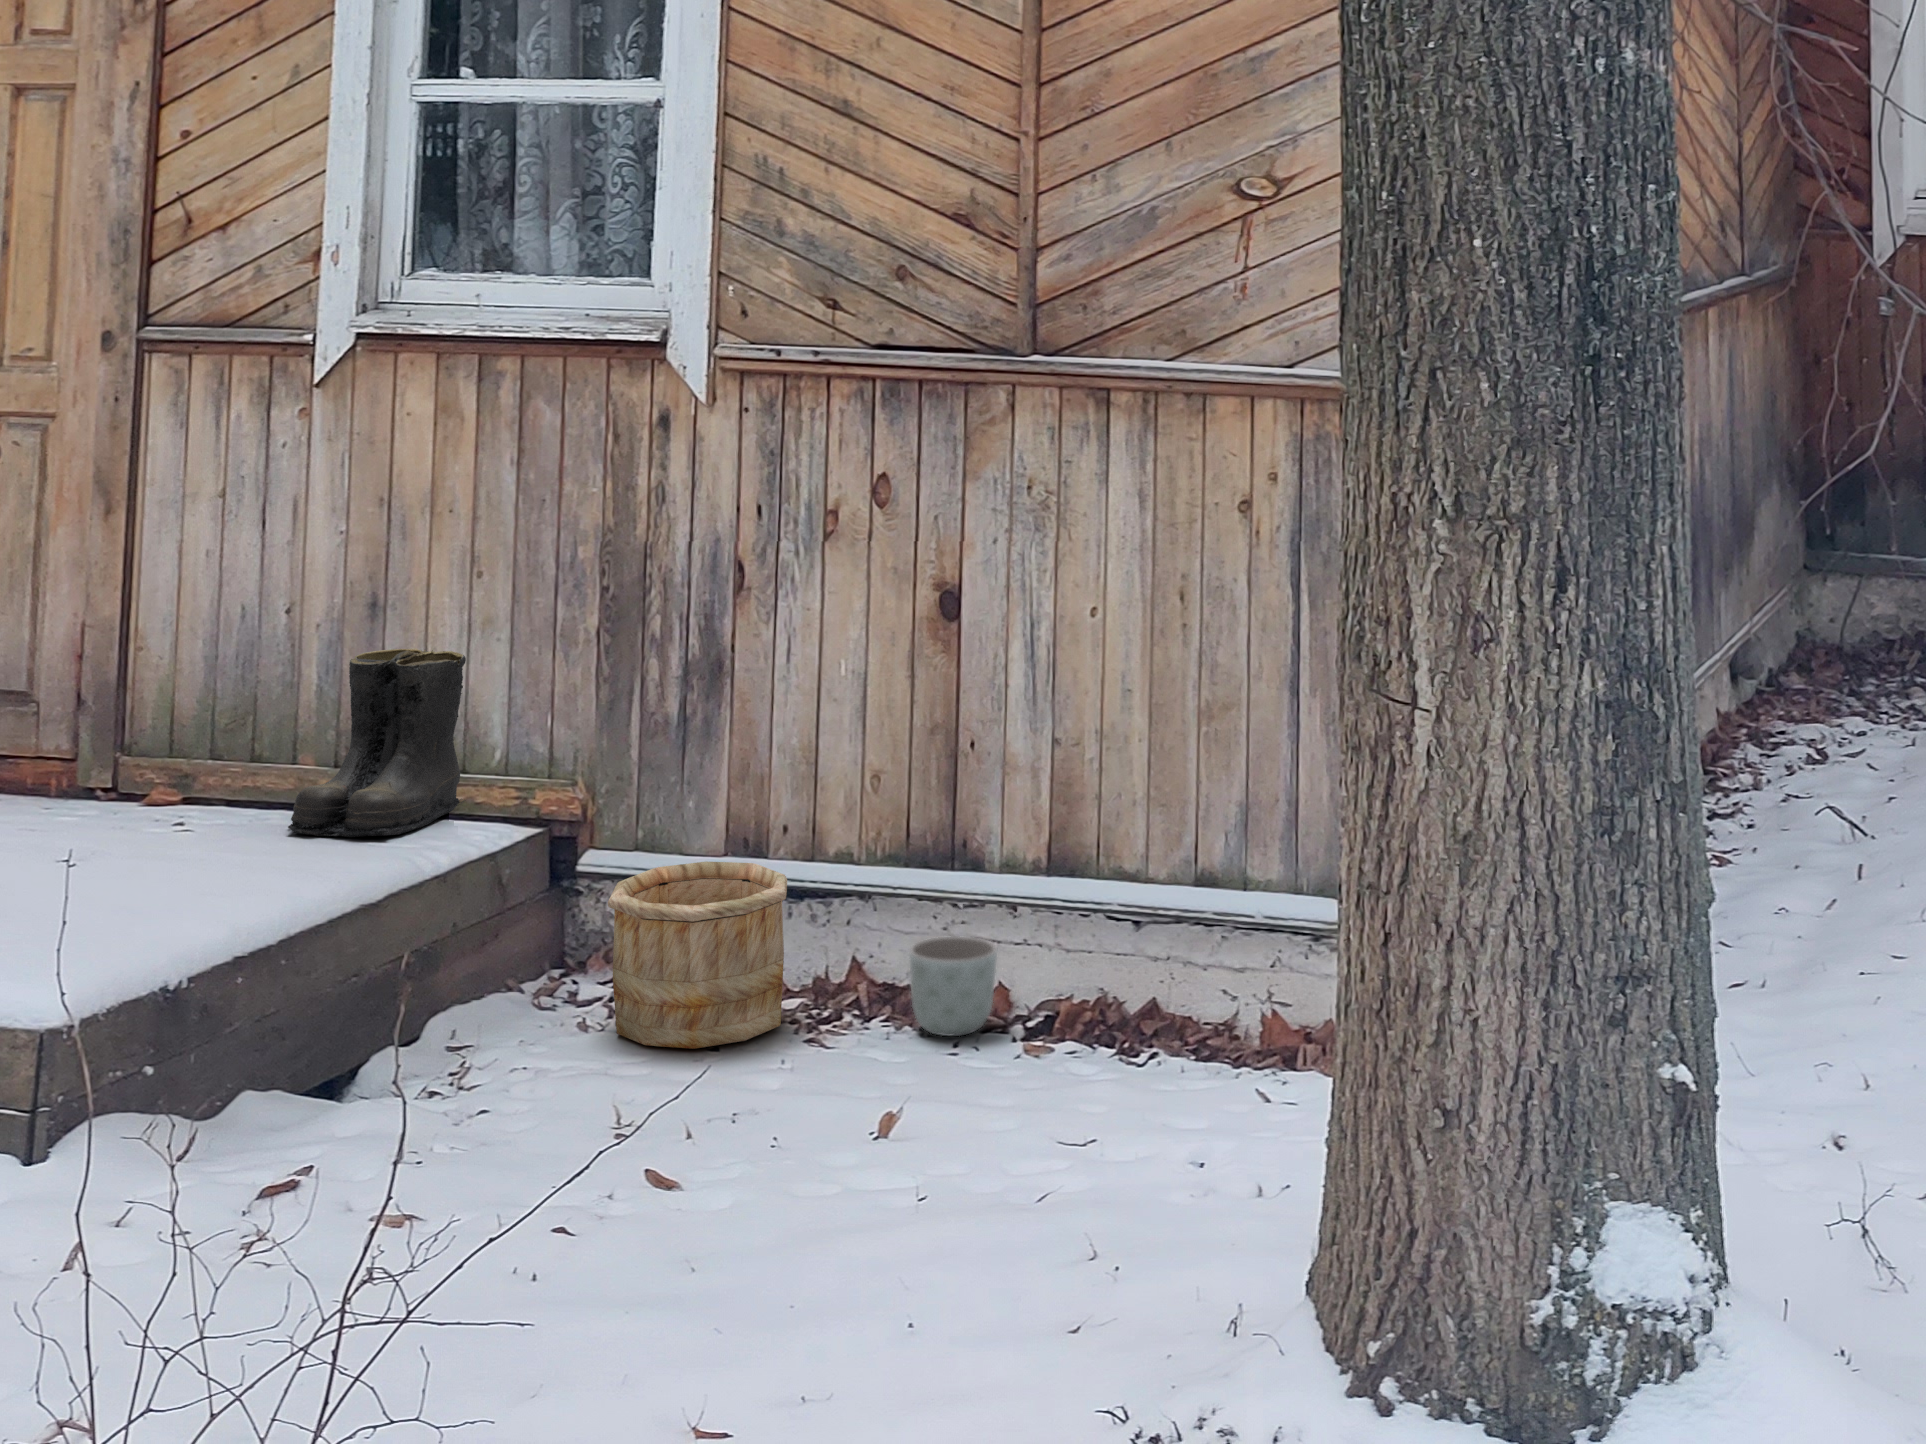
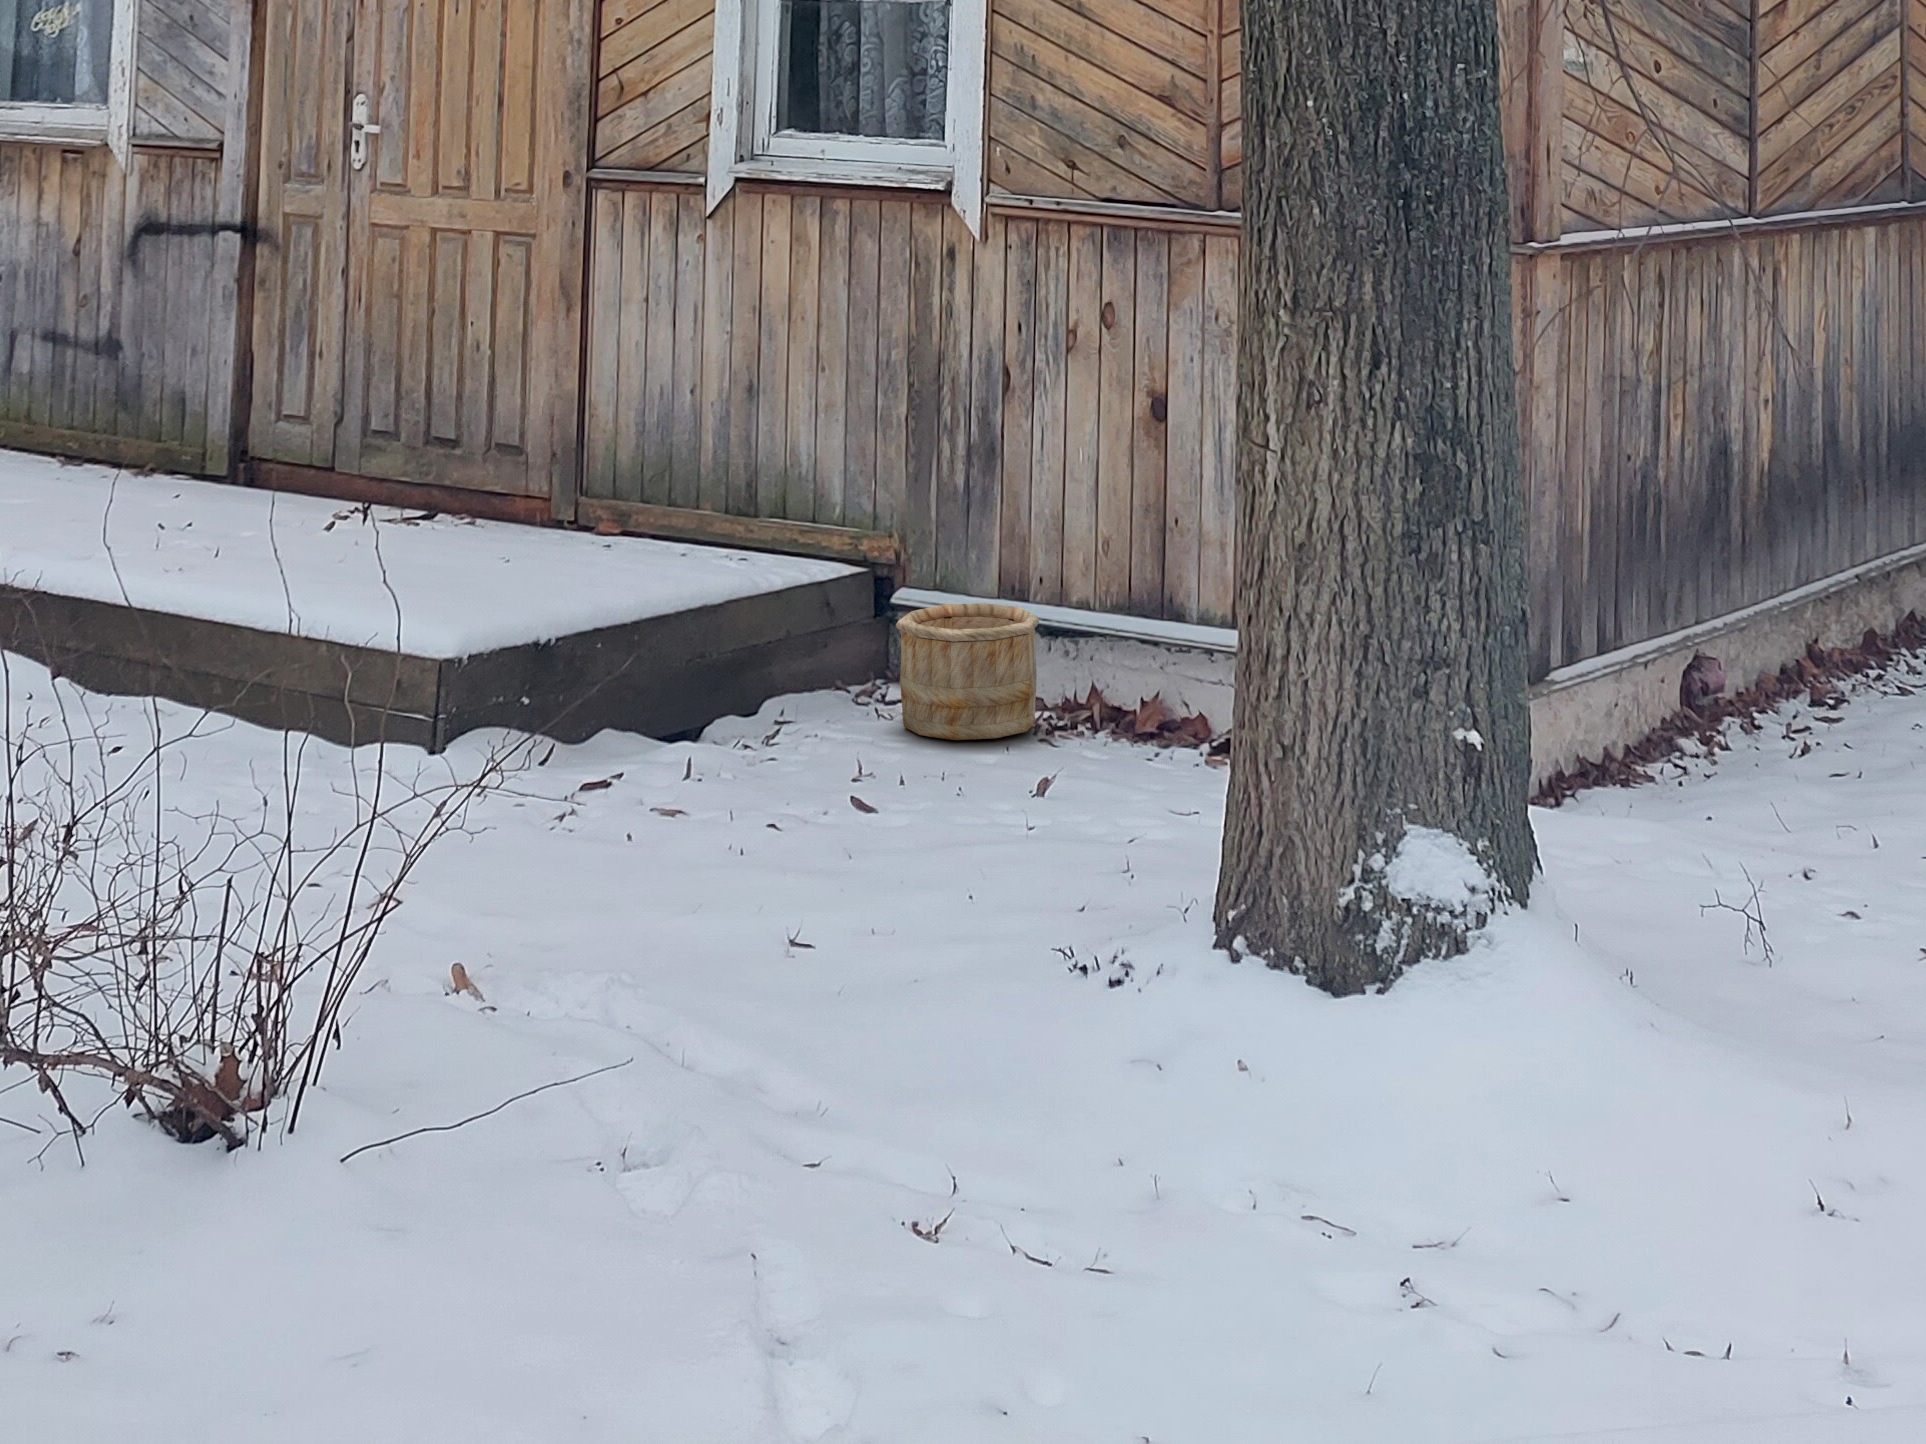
boots: present [288,648,466,837] -> none [675,427,817,565]
planter: present [909,936,997,1036] -> none [1125,674,1196,750]

